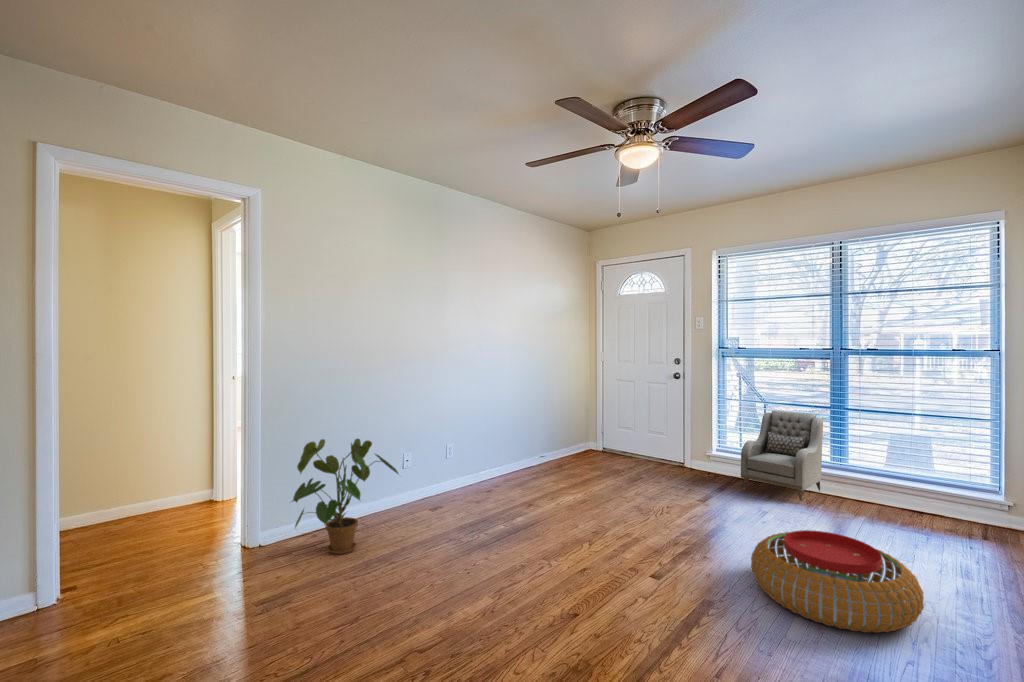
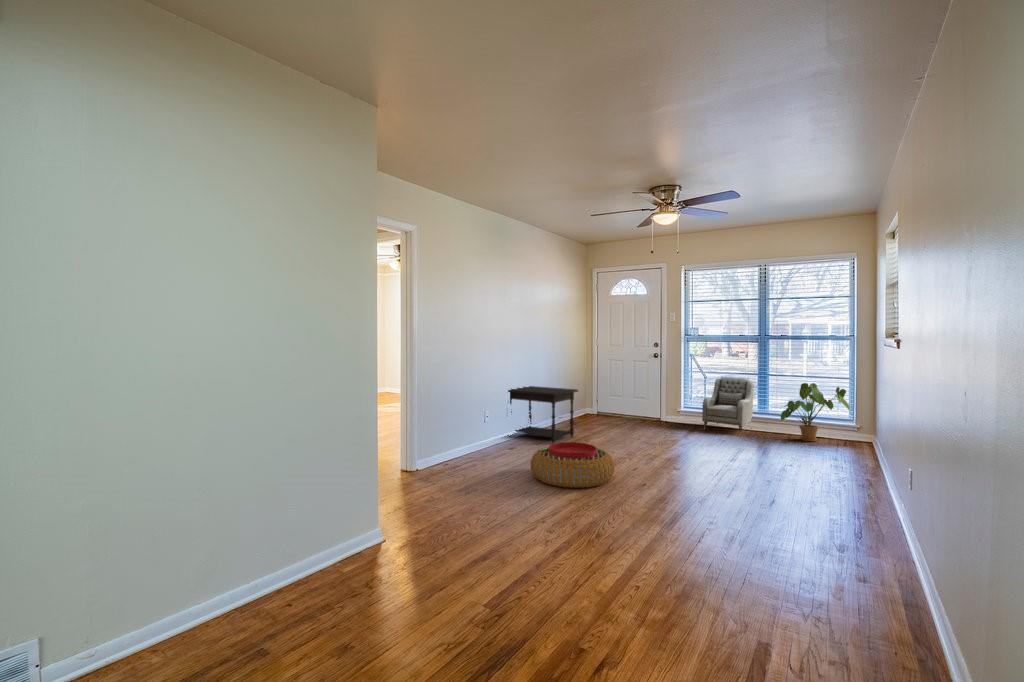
side table: none [437,420,545,513] -> present [508,386,578,443]
house plant: present [292,439,398,554] -> present [781,383,850,441]
pouf: present [751,530,924,633] -> present [531,442,615,488]

